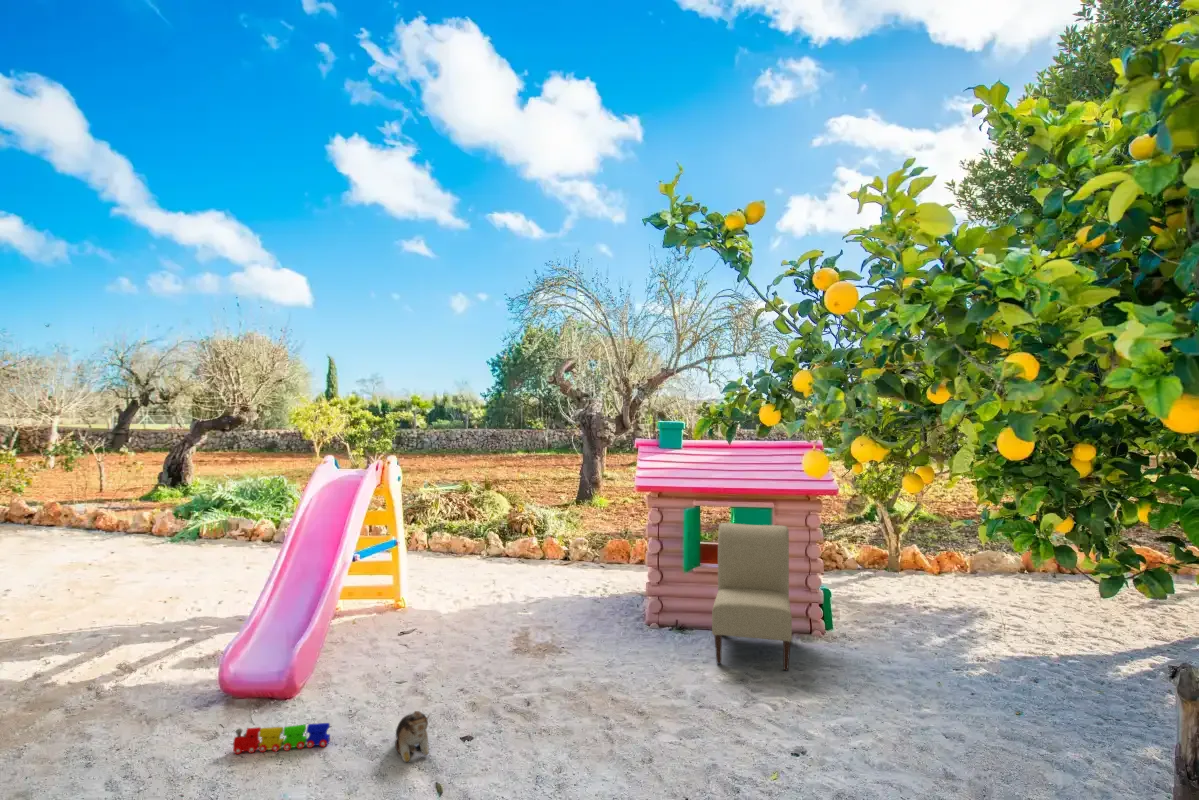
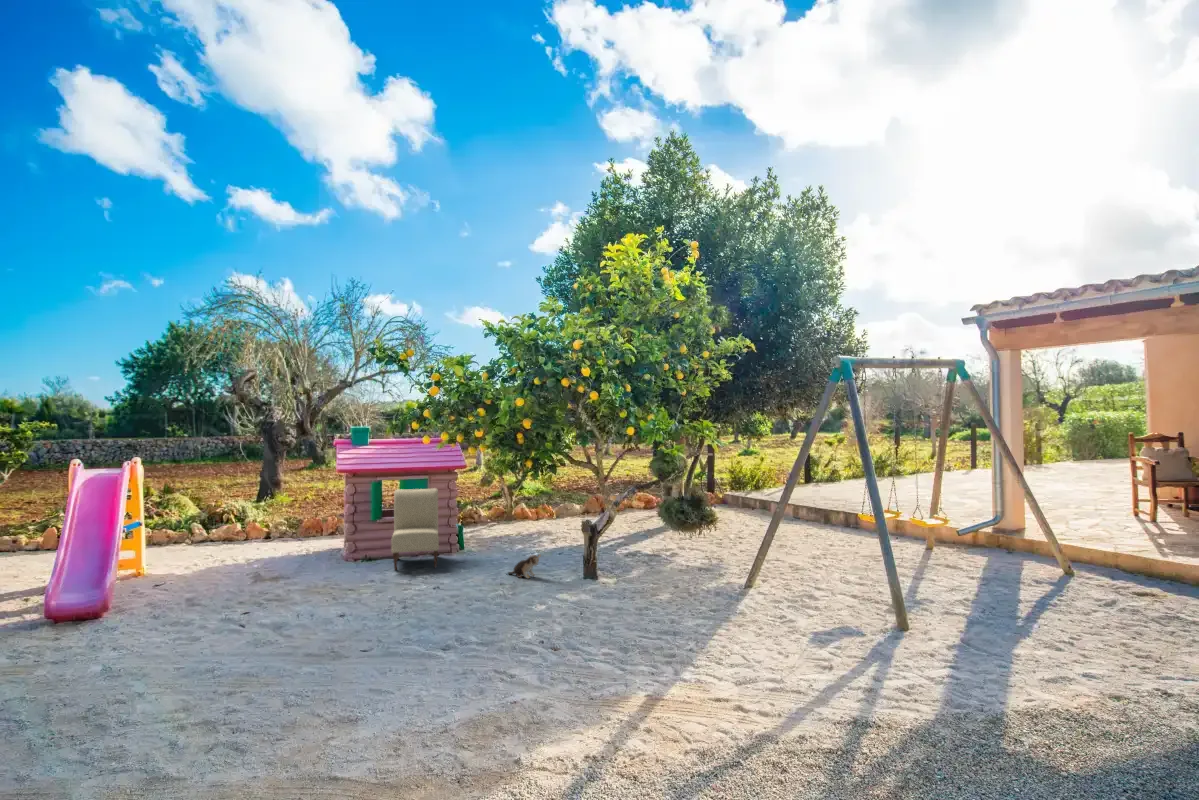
plush toy: present [395,711,429,762] -> present [508,555,541,578]
toy train: present [233,723,330,754] -> none [94,612,159,635]

